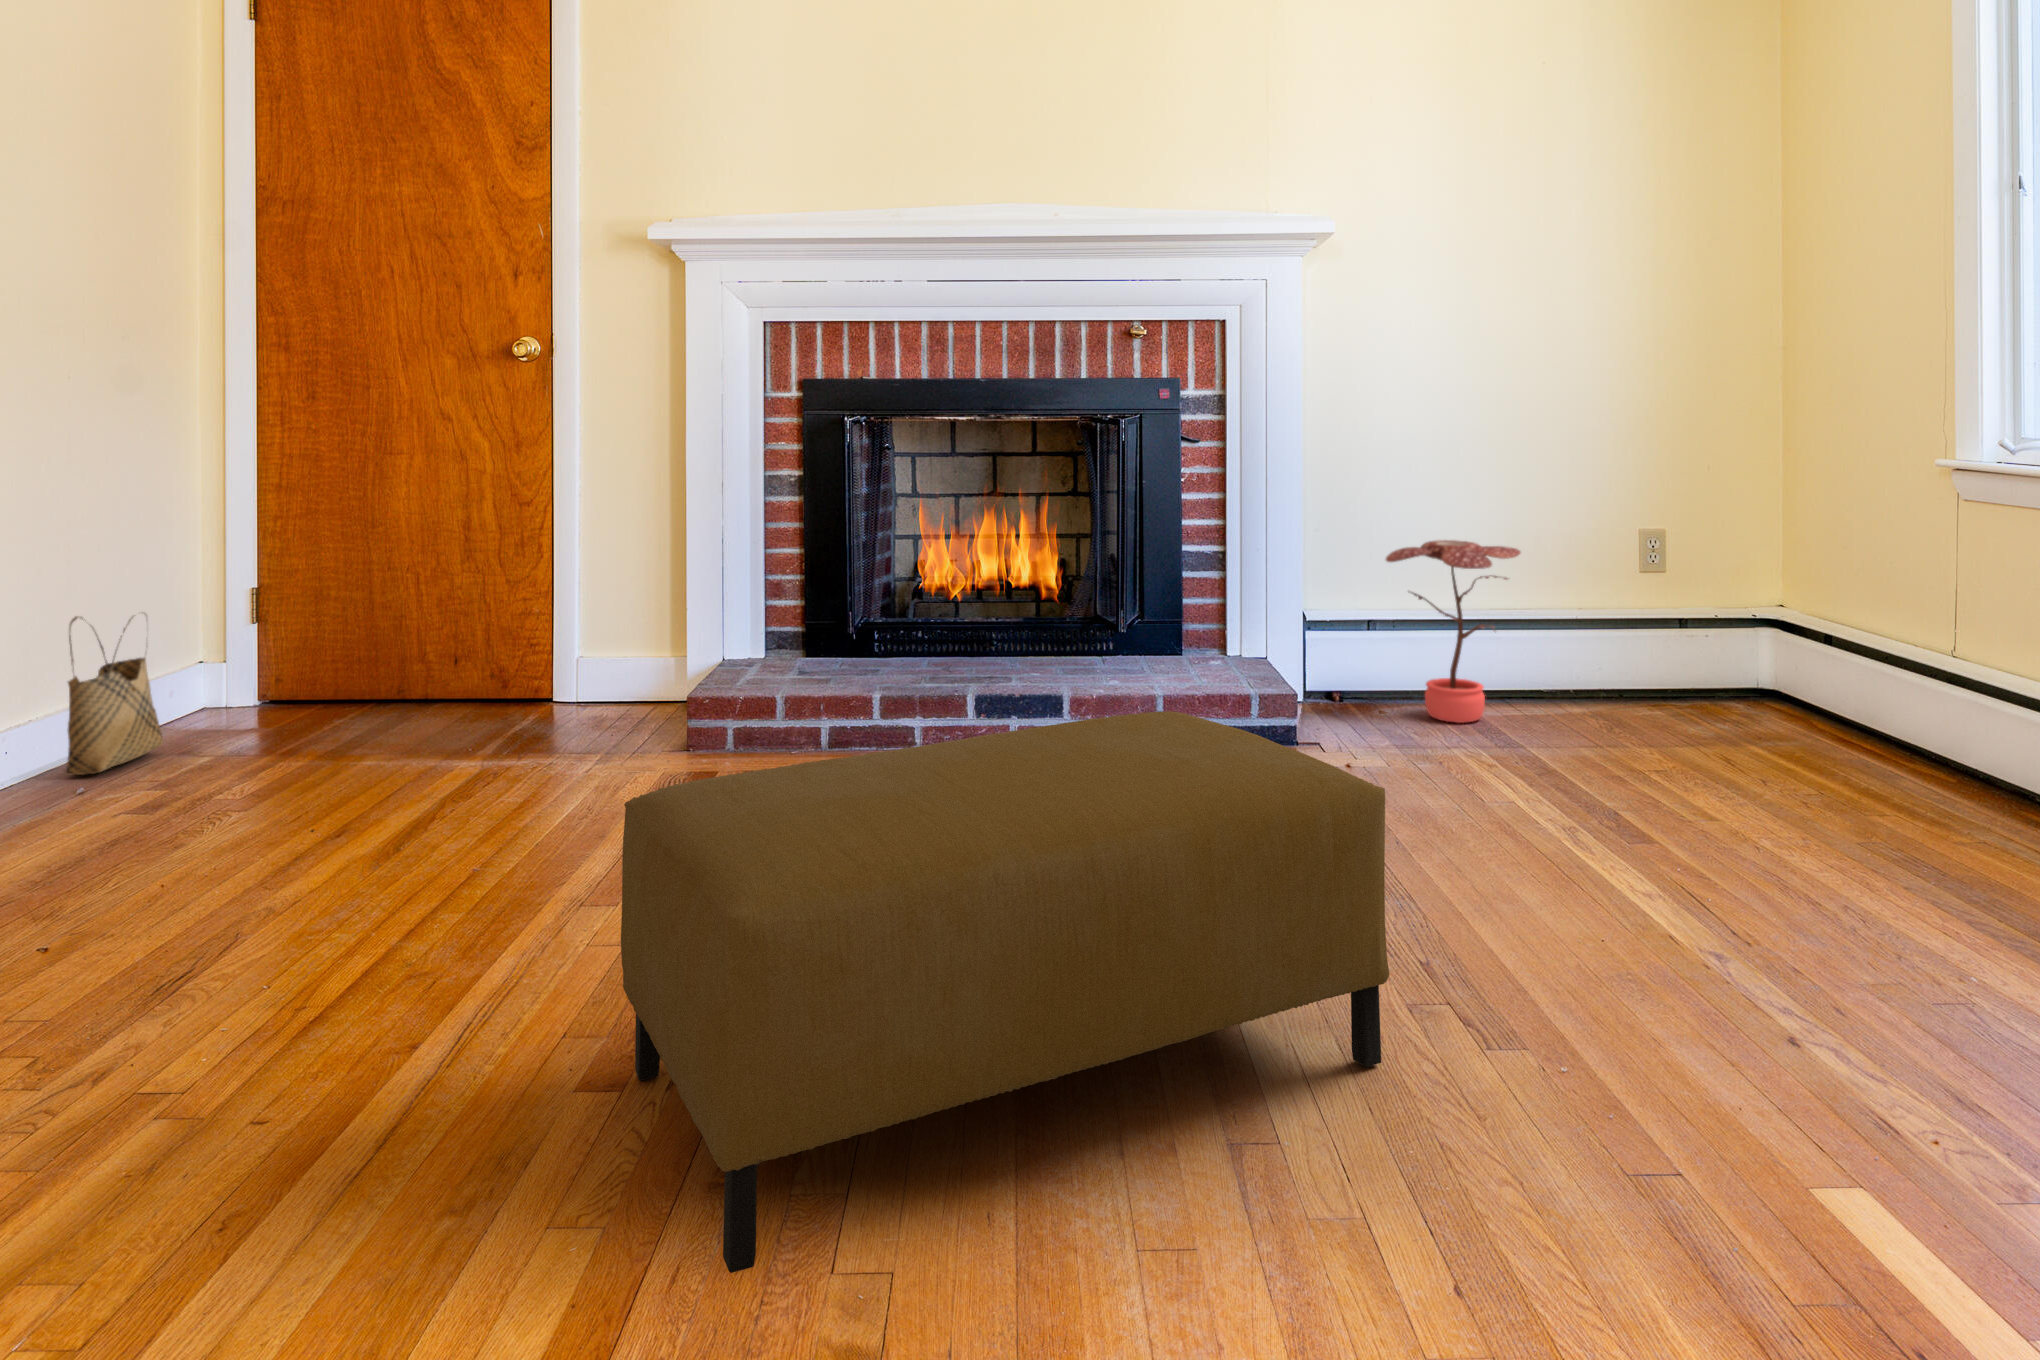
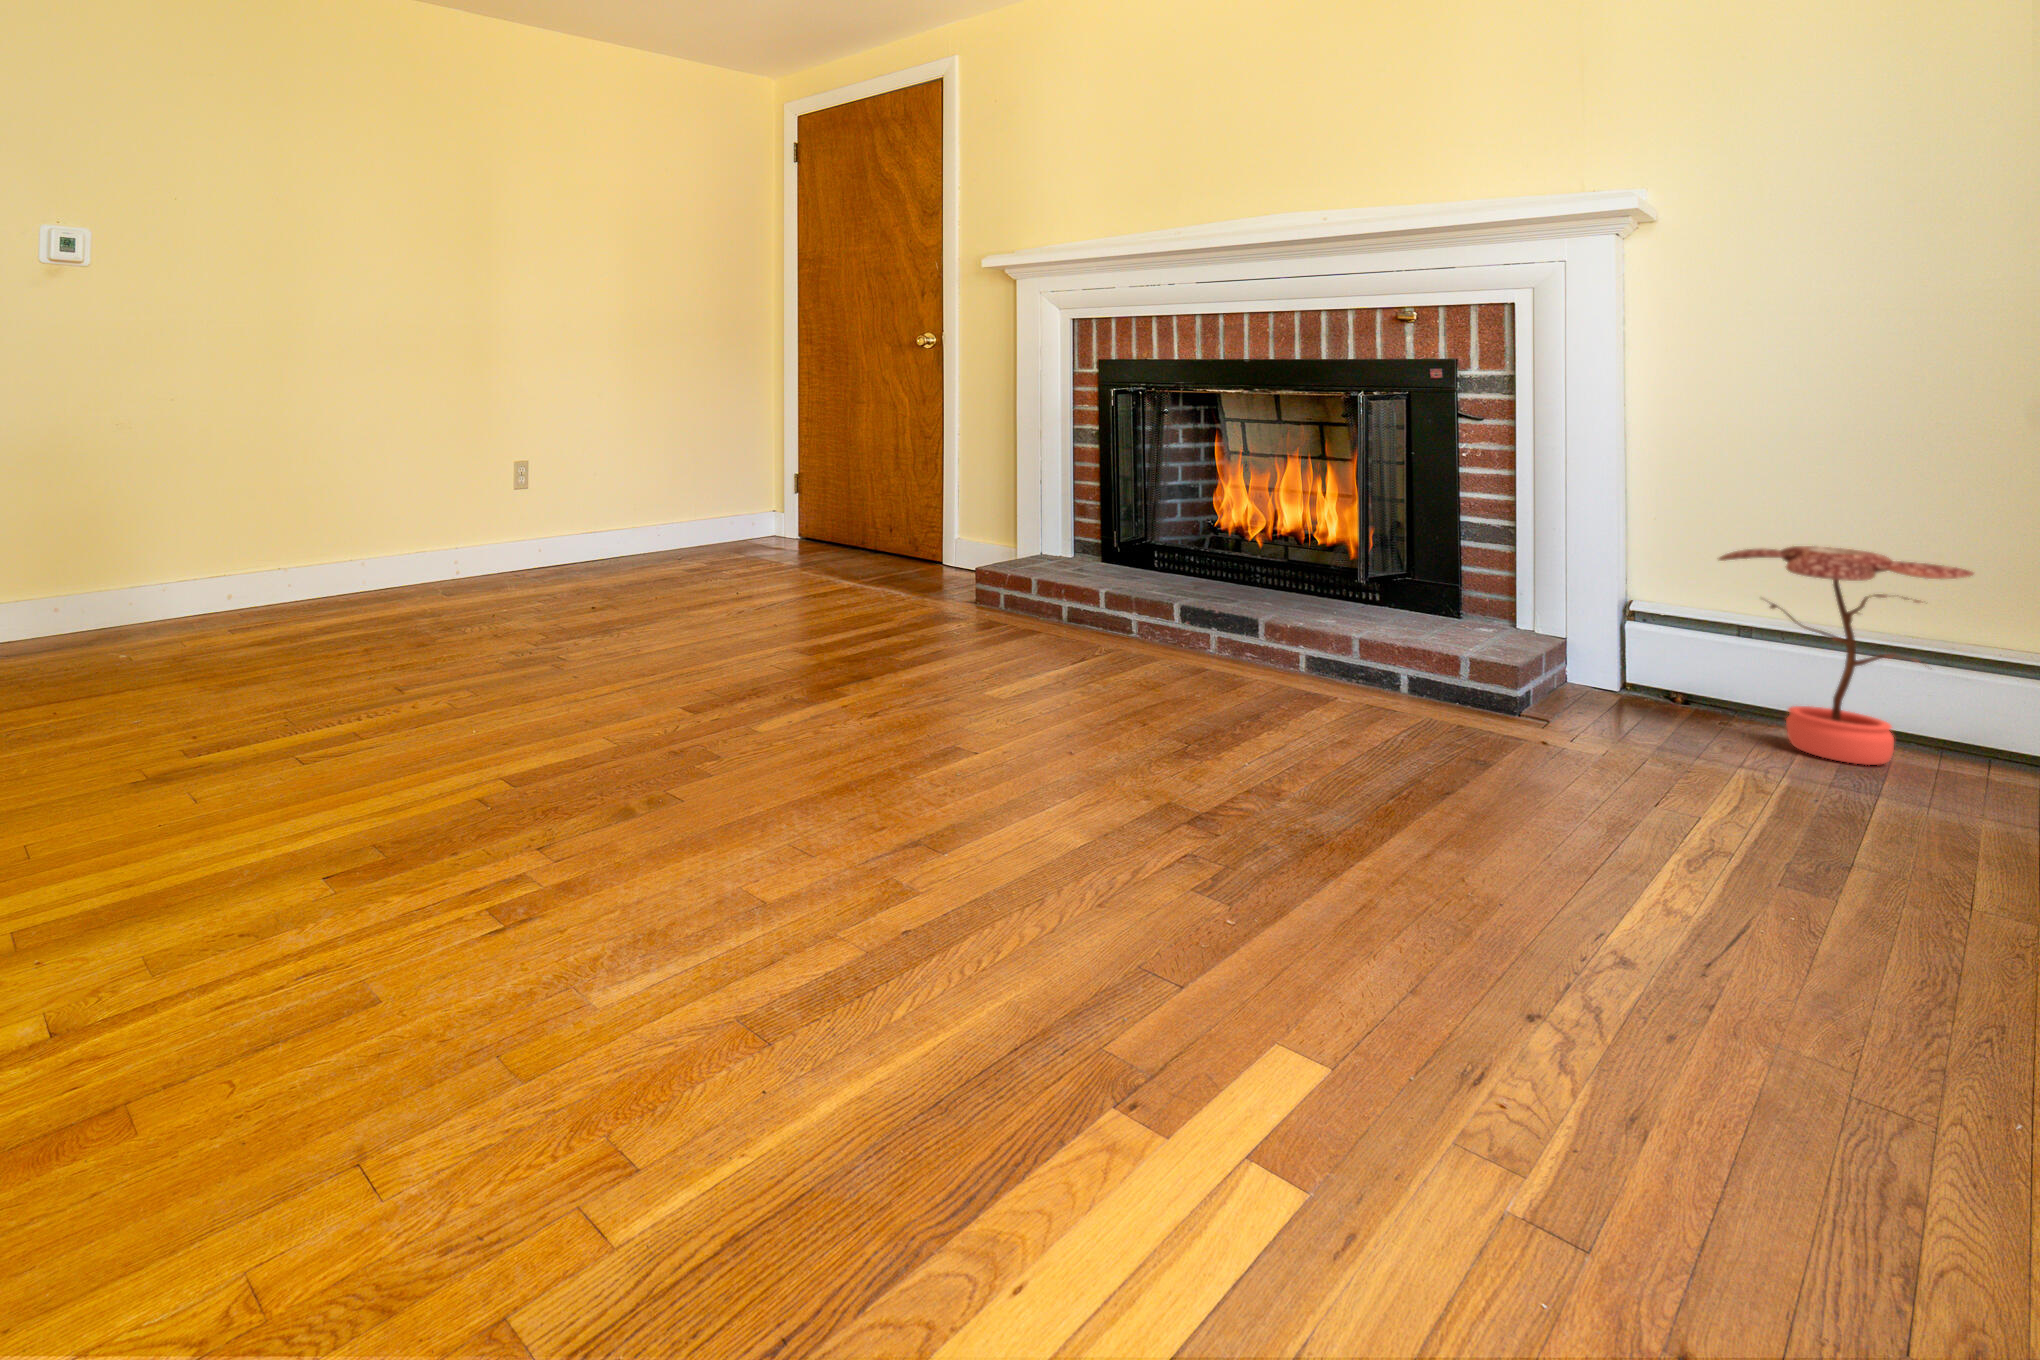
woven basket: present [65,615,163,775] -> none [689,475,736,552]
ottoman: present [621,711,1389,1273] -> none [654,558,1114,841]

